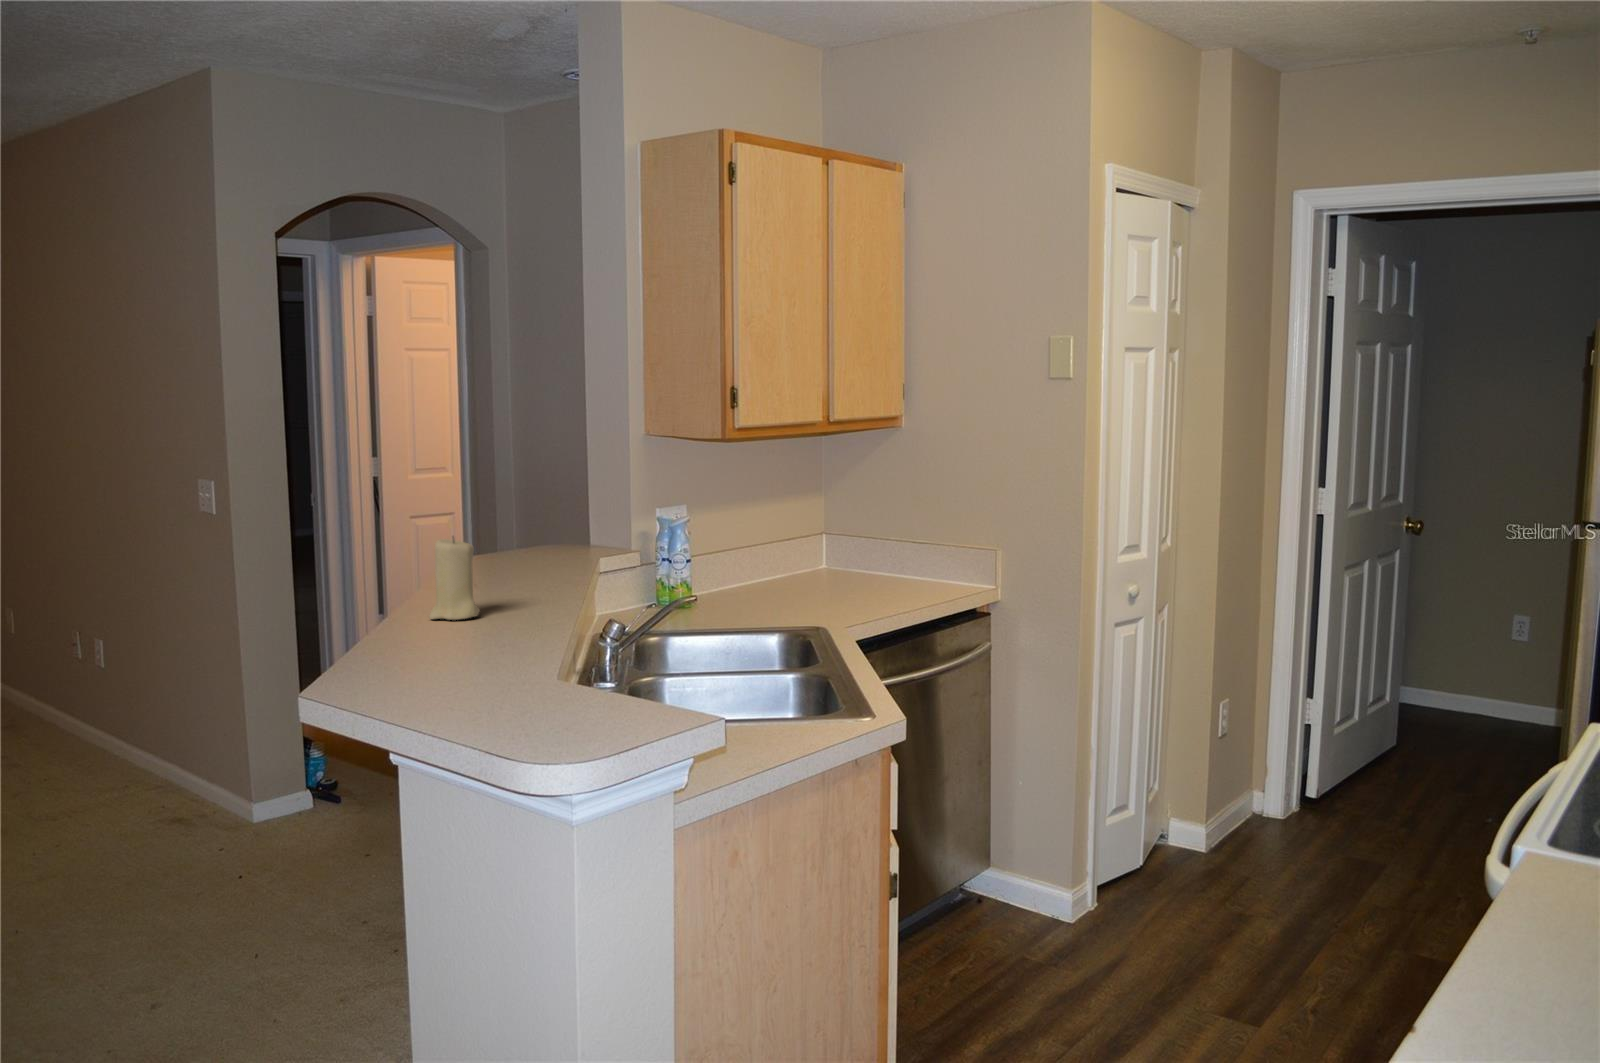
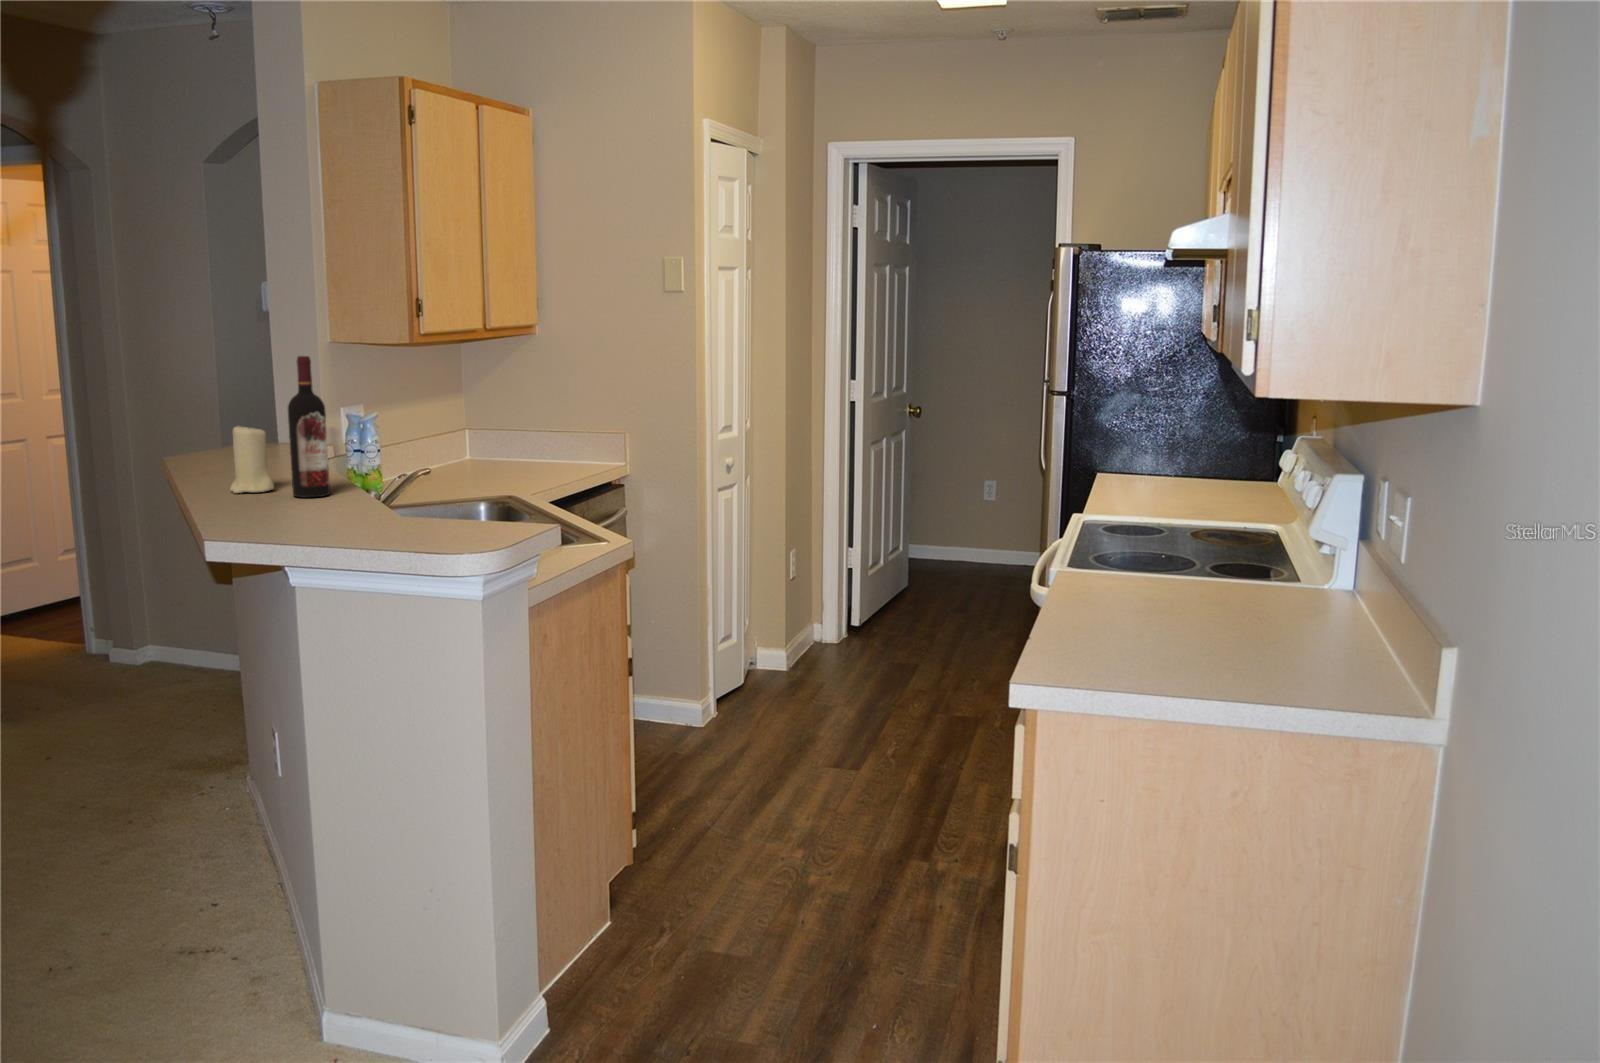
wine bottle: none [480,458,527,632] -> present [288,356,330,498]

